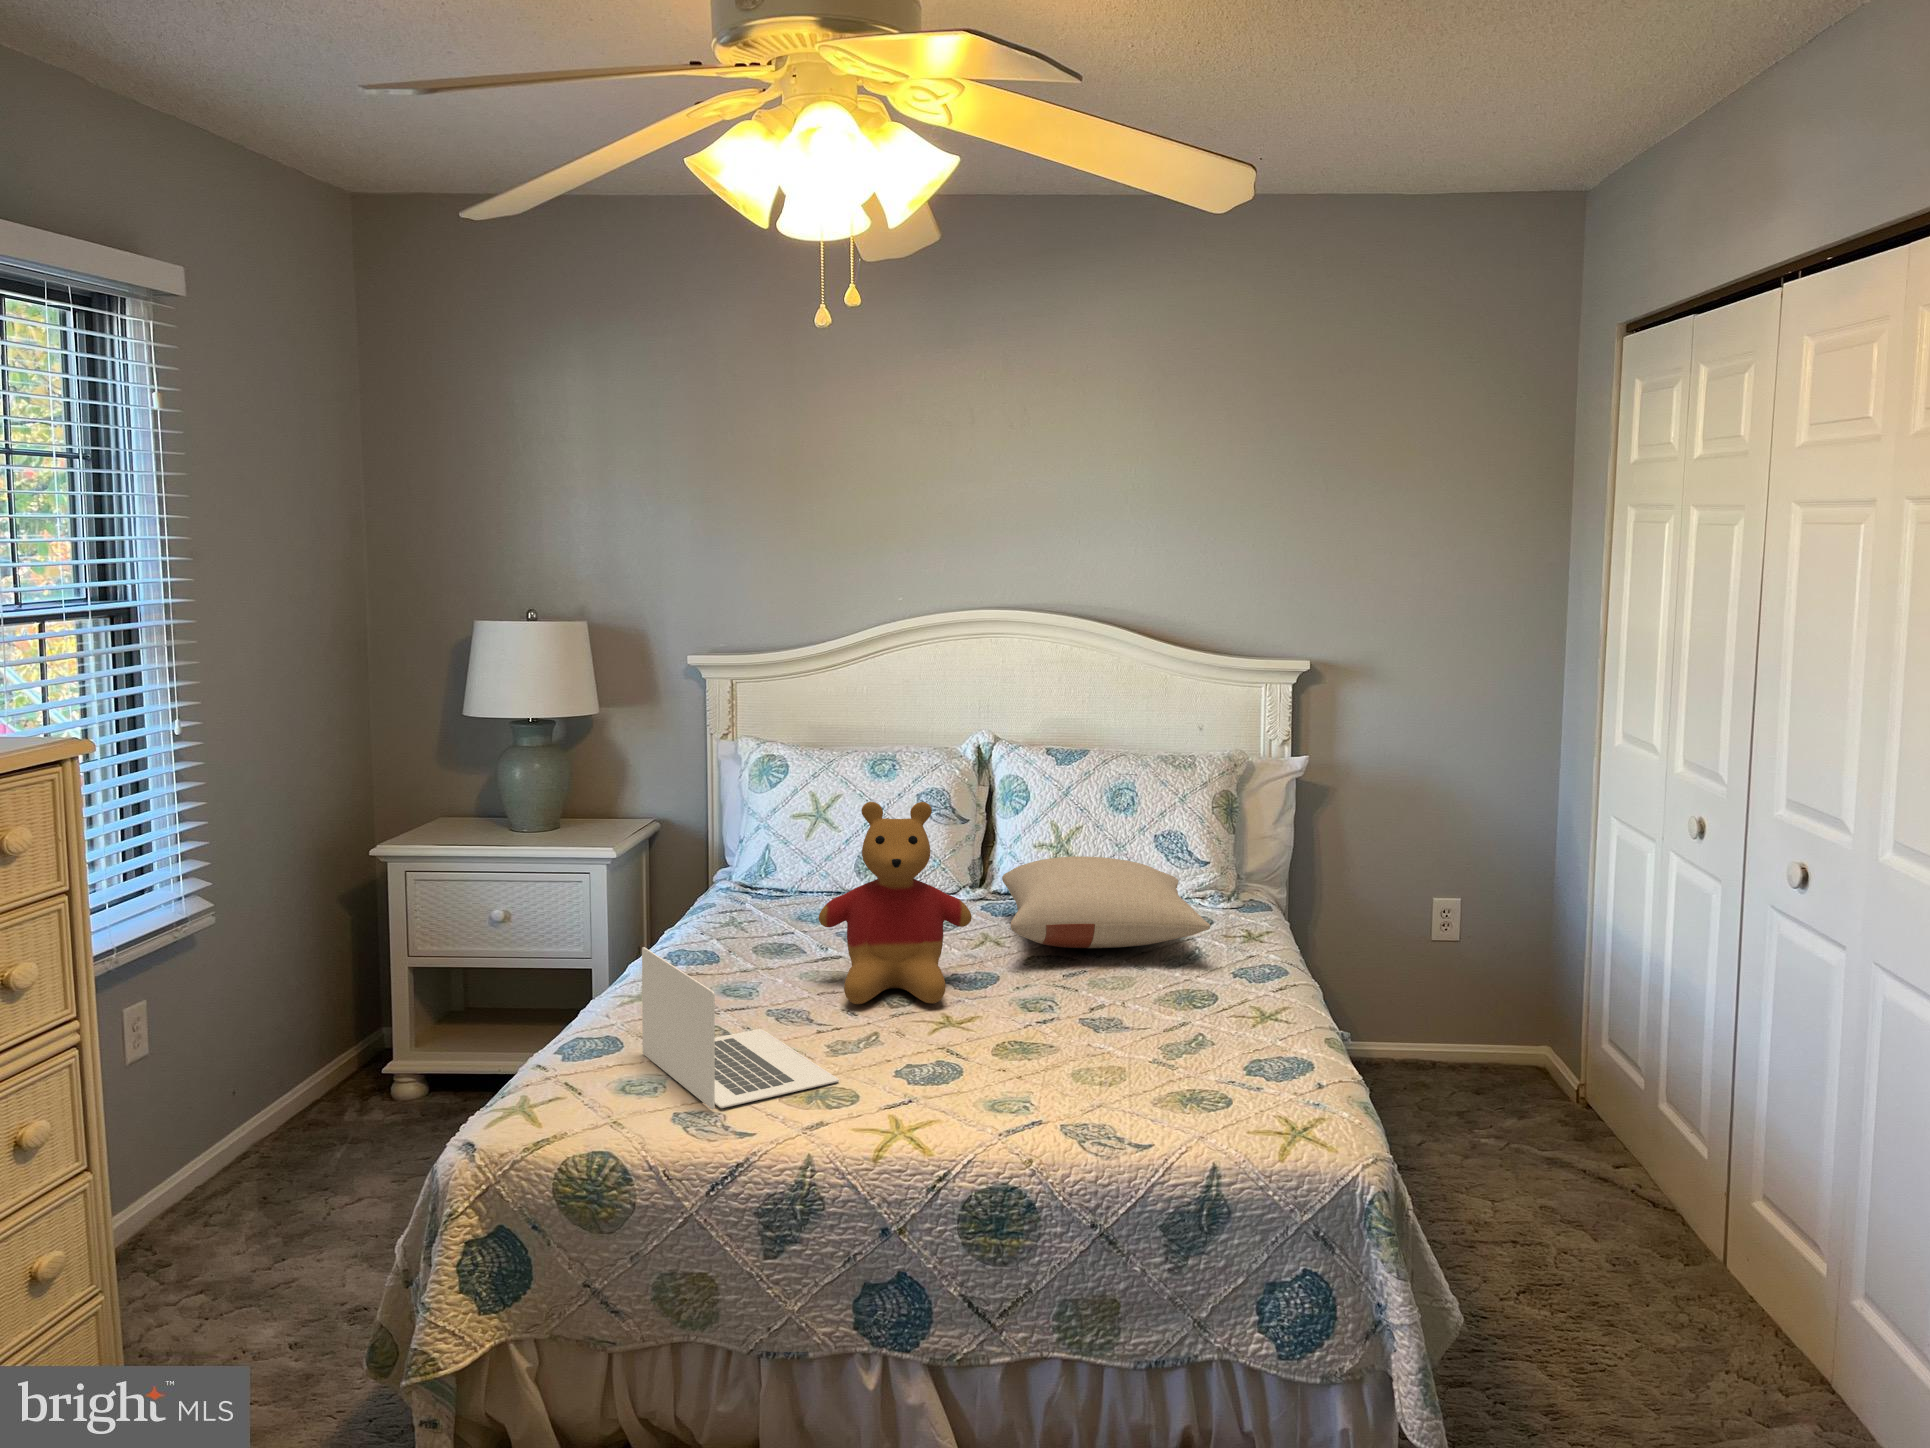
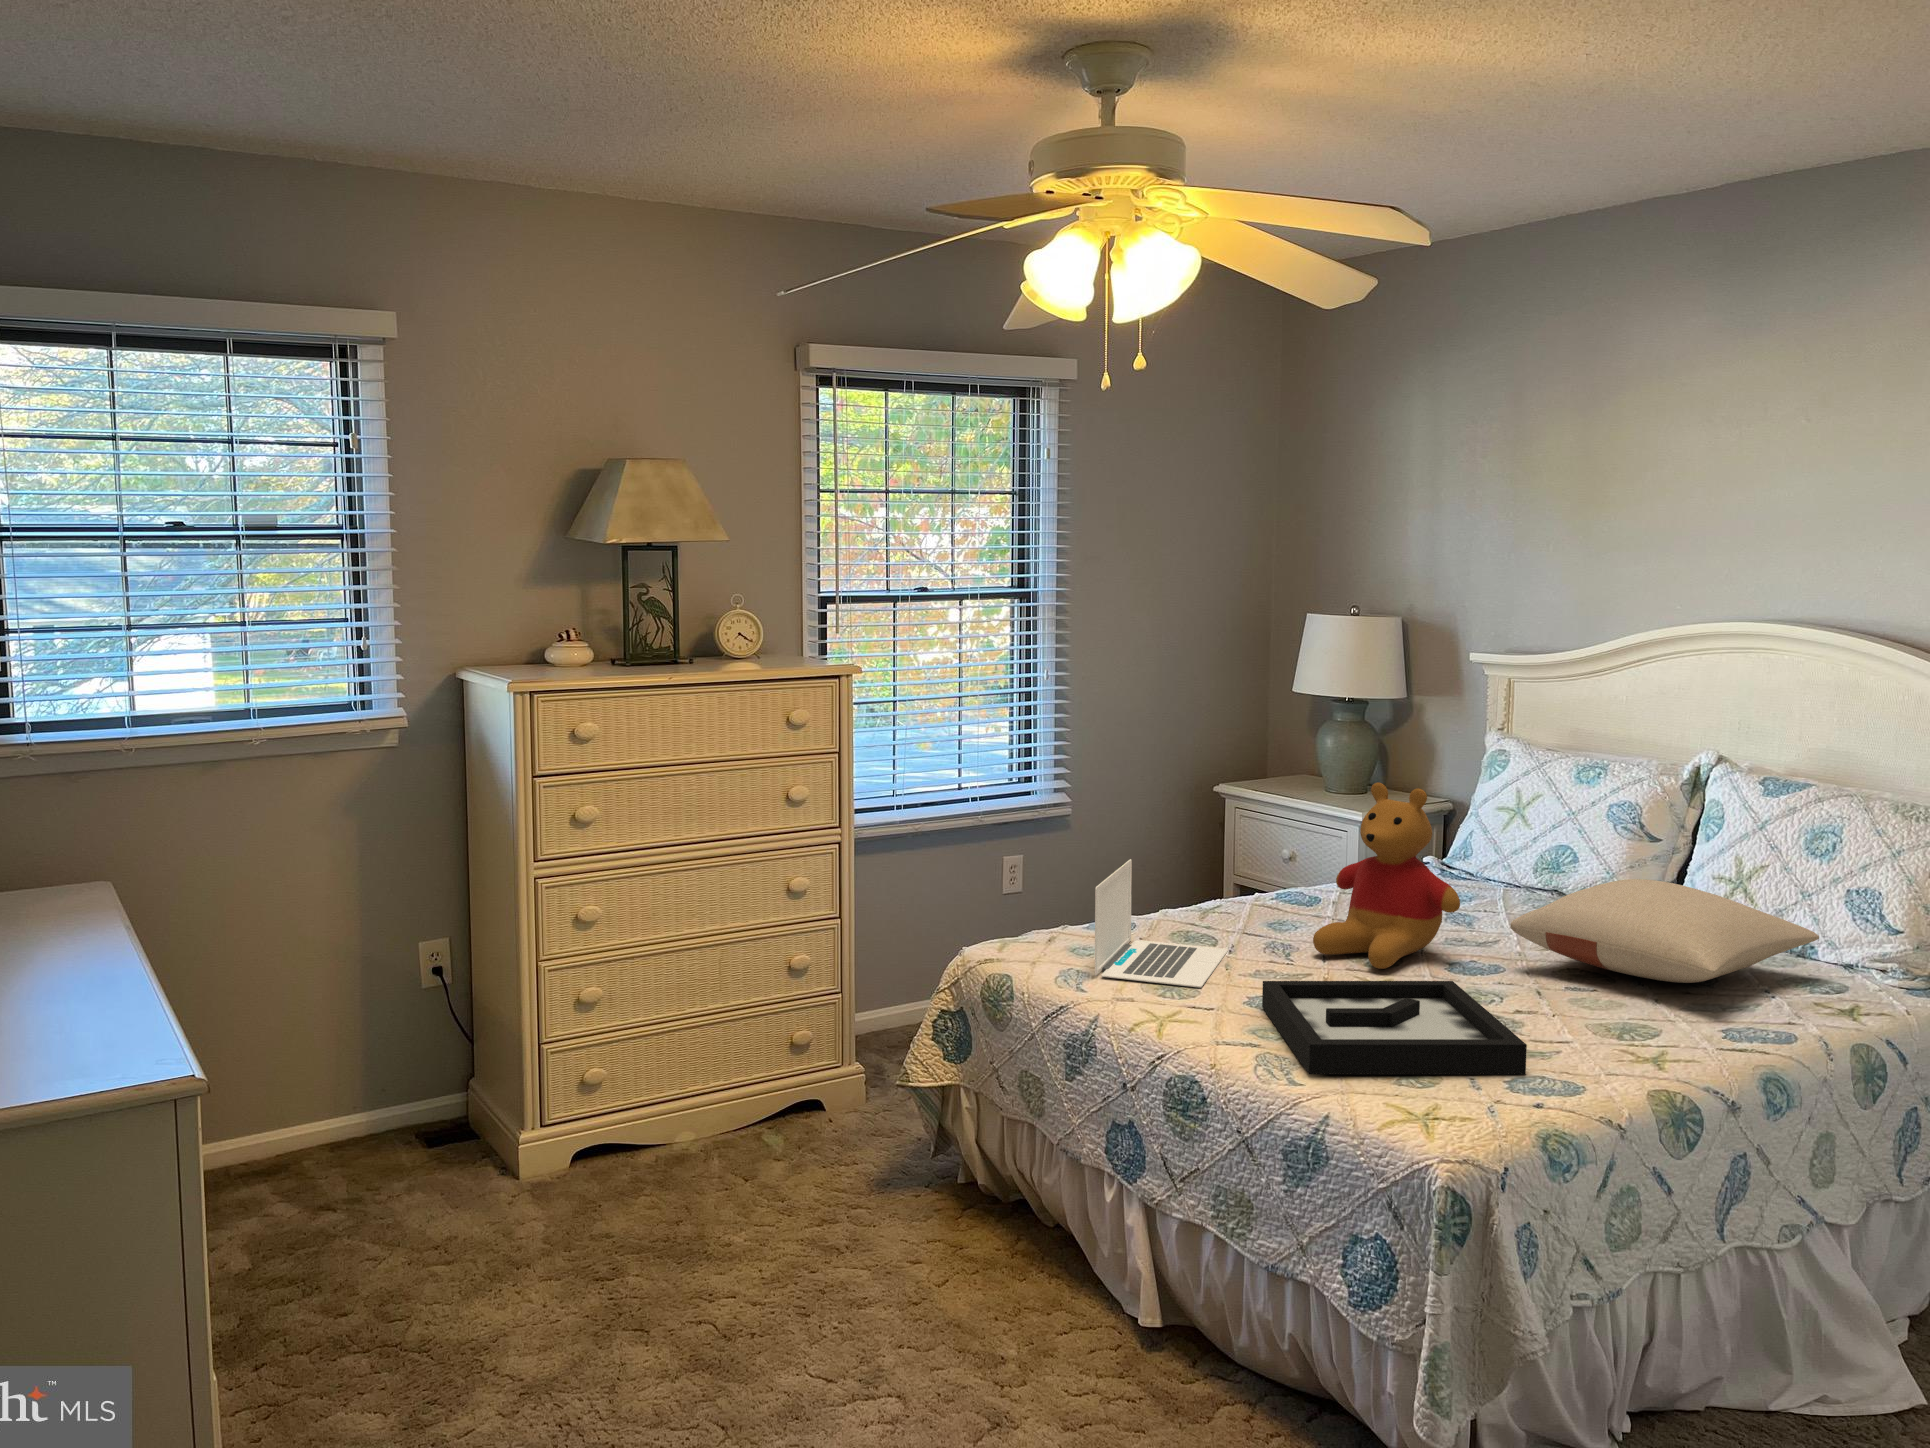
decorative tray: none [937,994,1234,1133] -> present [1262,981,1527,1075]

